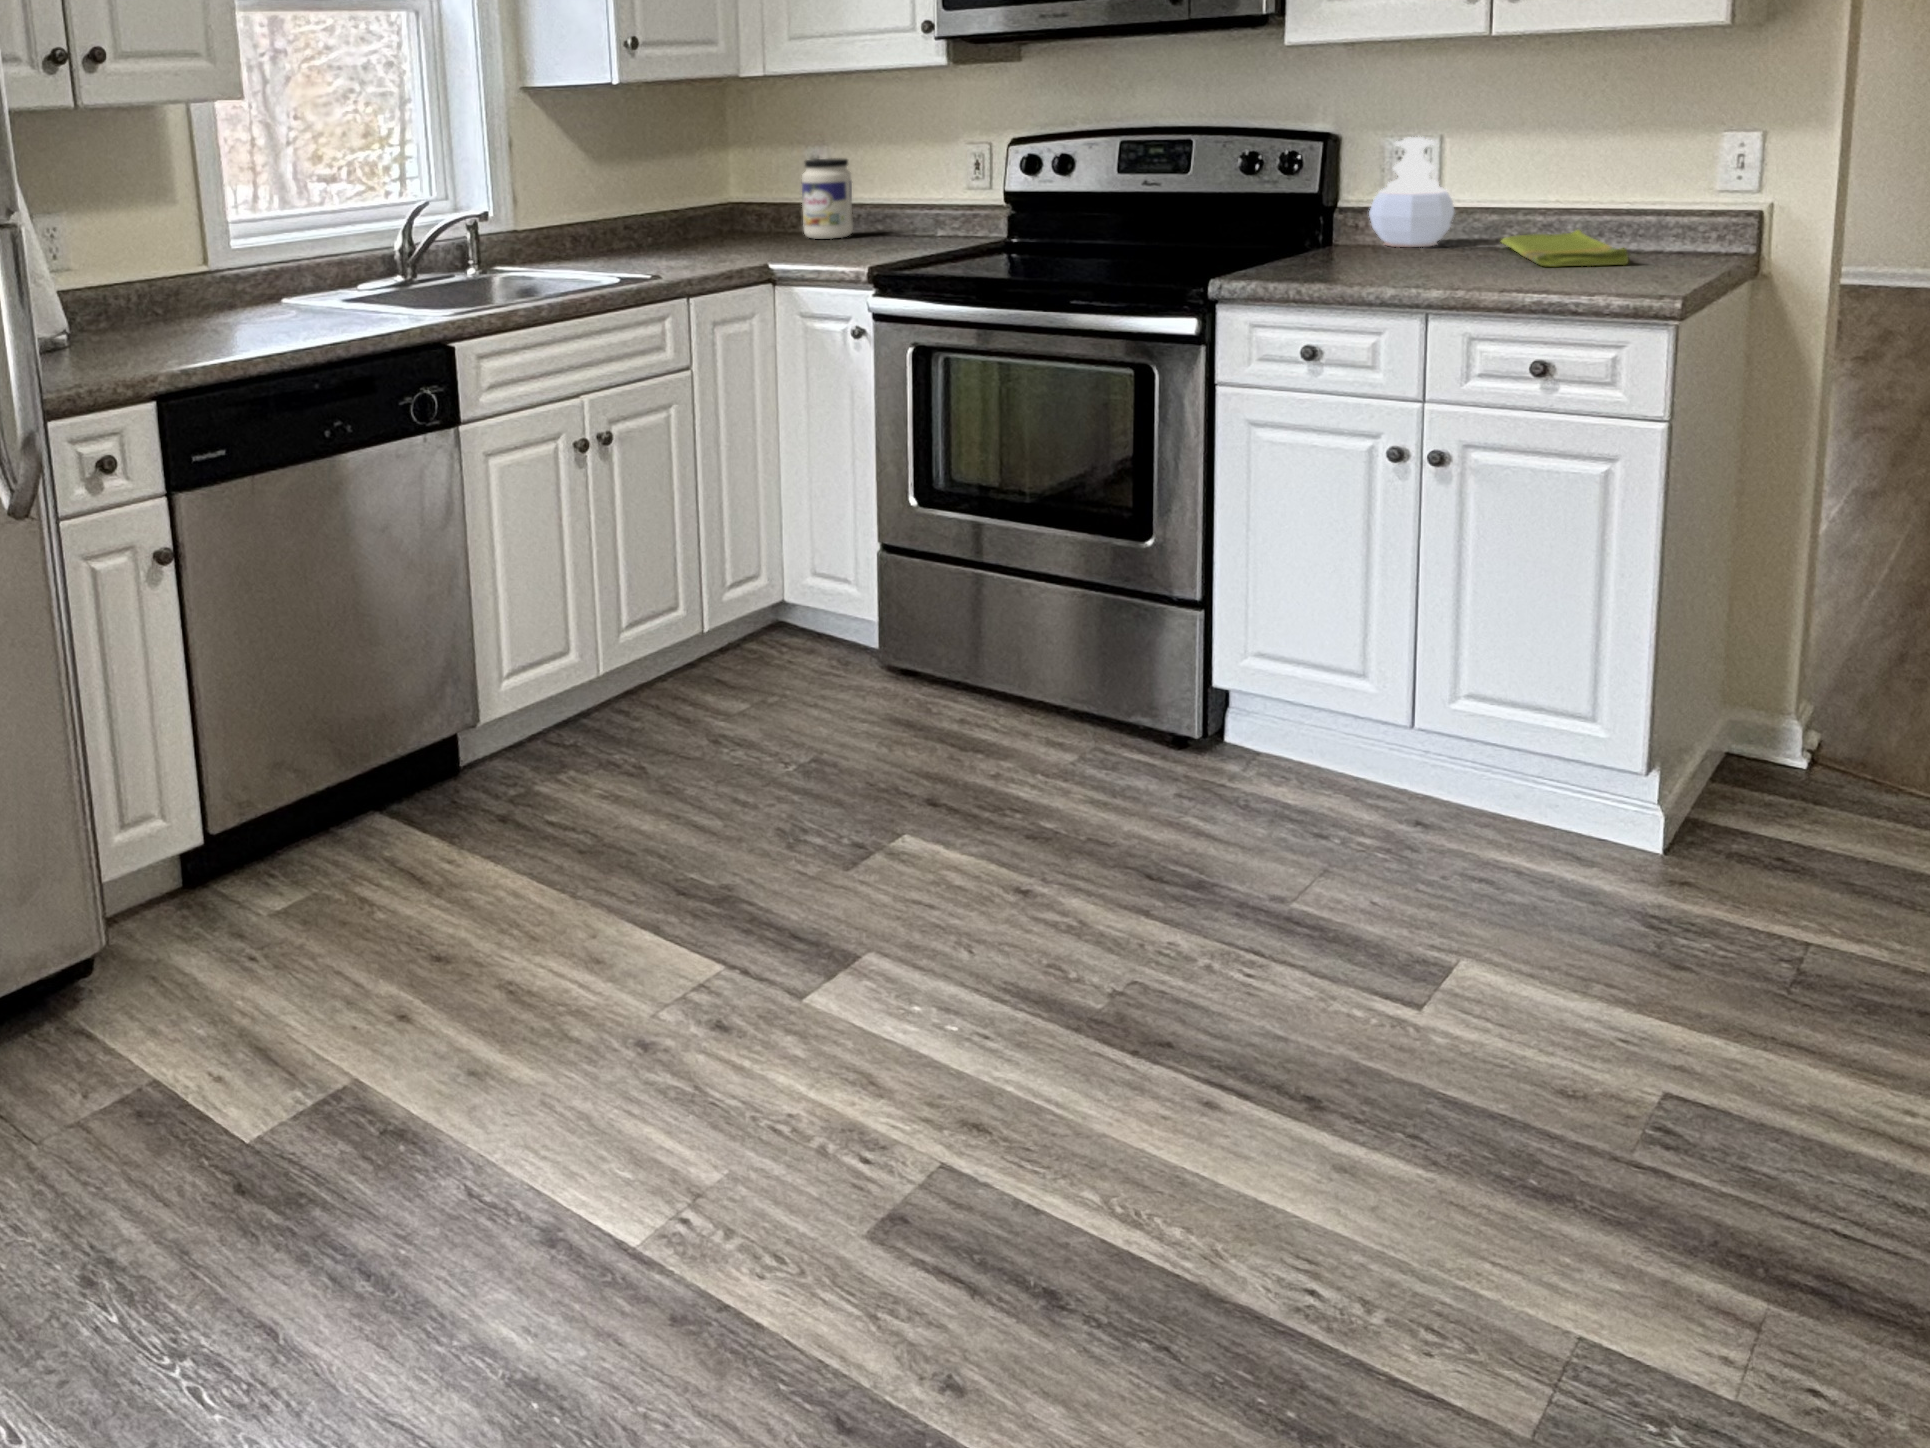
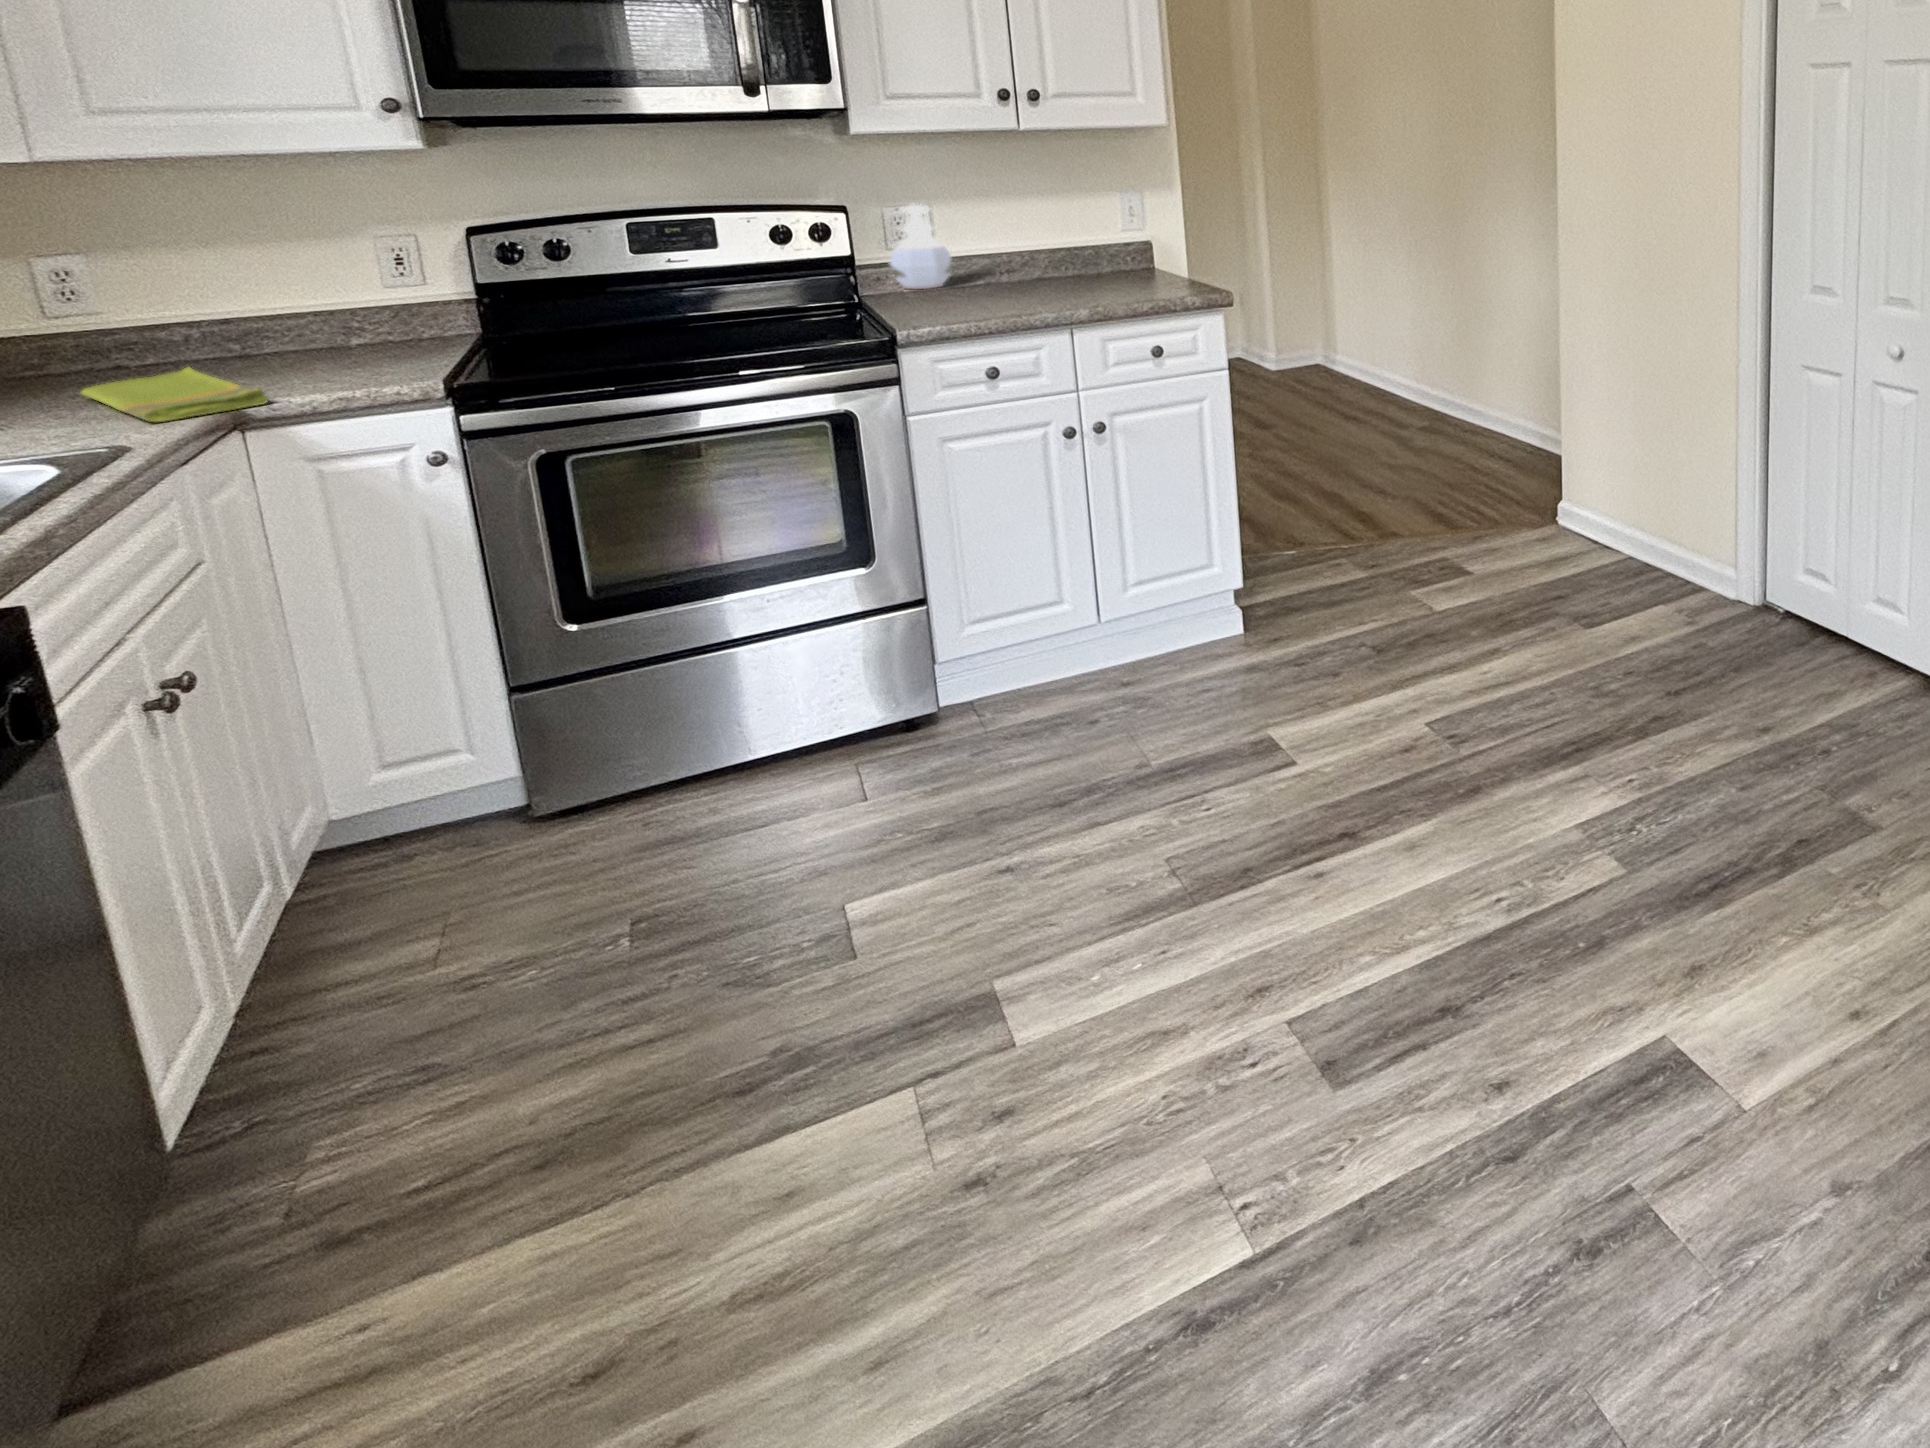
jar: present [802,158,853,239] -> none [68,263,181,371]
dish towel: present [1501,230,1628,267] -> present [81,367,268,422]

